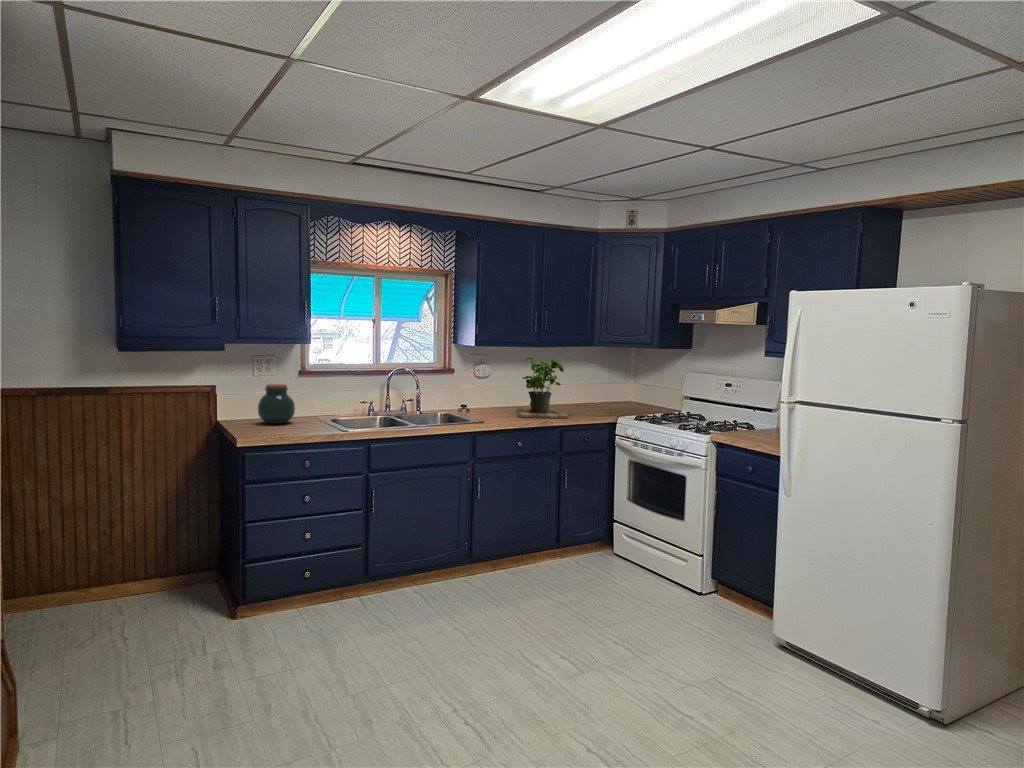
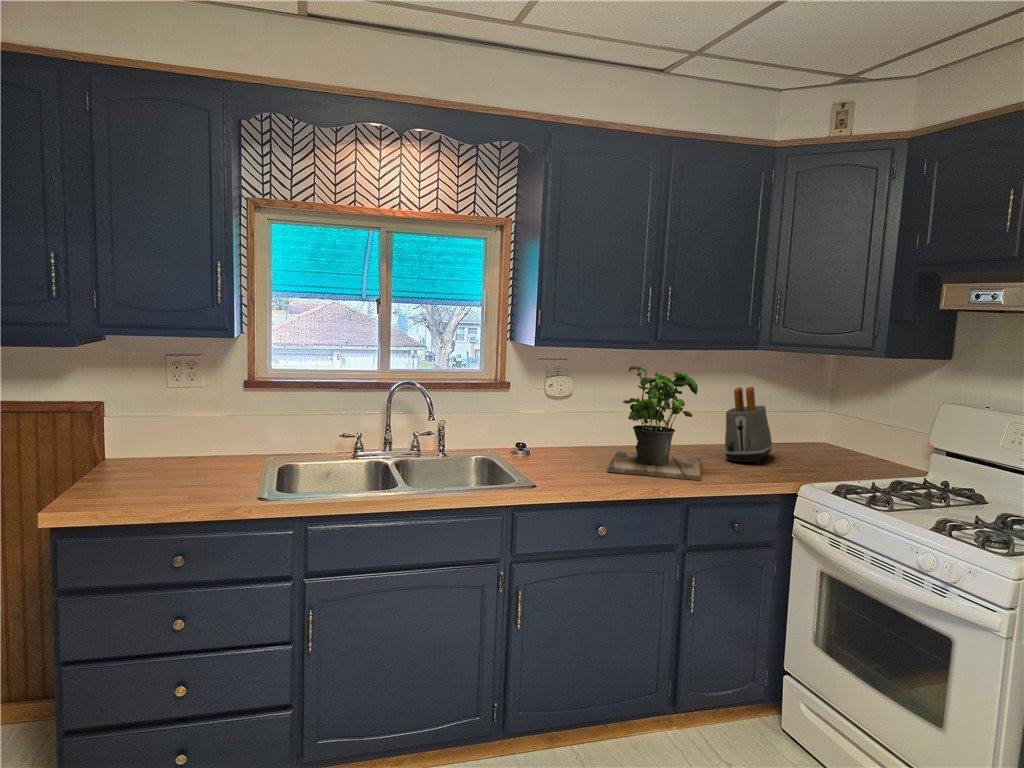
toaster: none [576,368,602,411] -> present [725,387,773,464]
jar: present [258,384,295,424] -> none [158,400,222,466]

